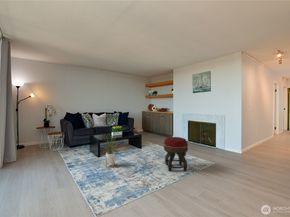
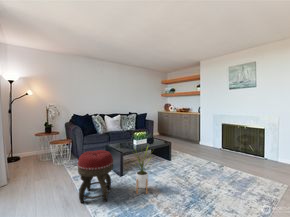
footstool: present [164,137,188,171] -> present [78,150,113,203]

